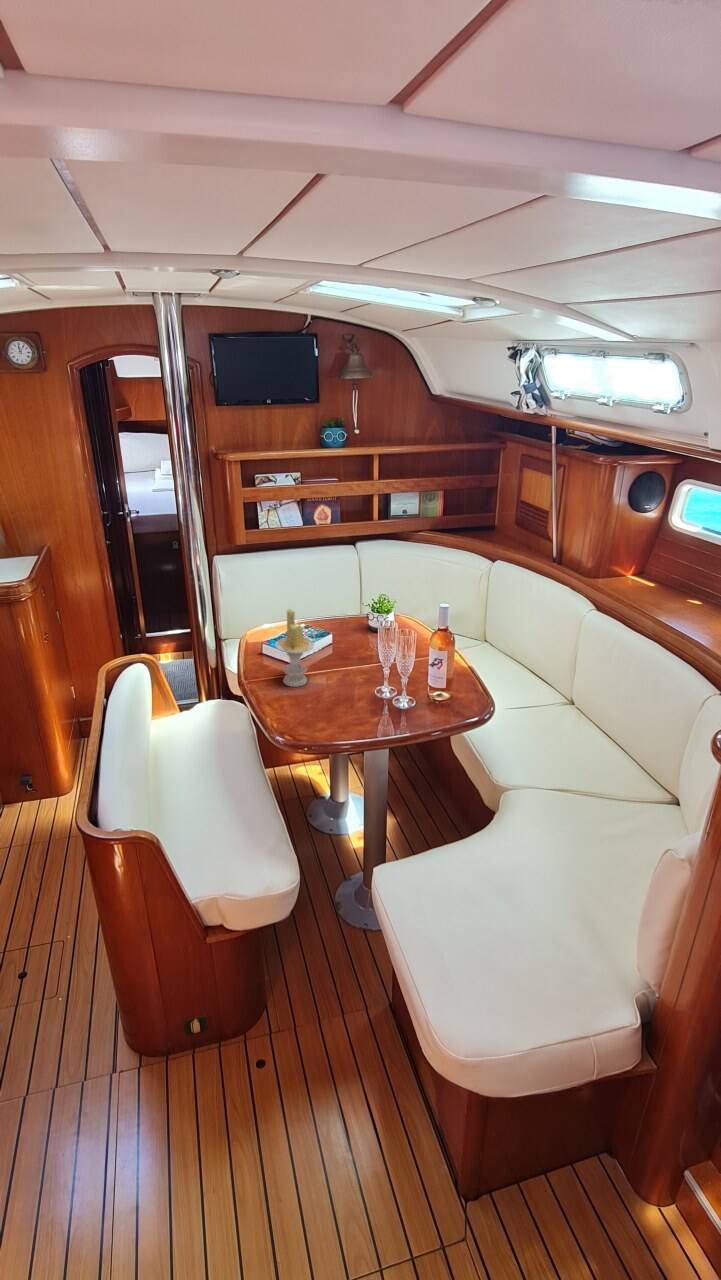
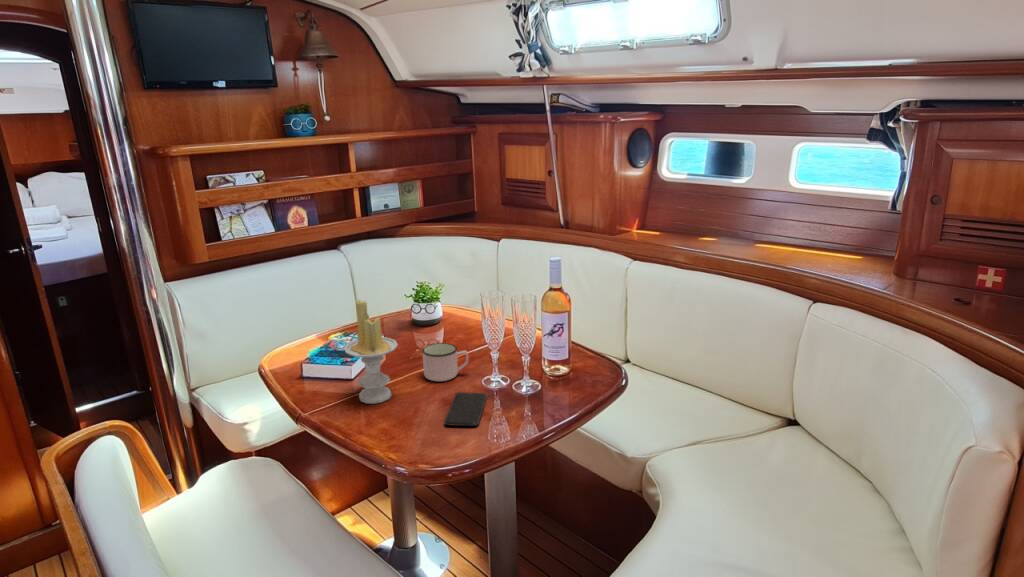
mug: none [339,651,373,682] -> present [422,343,468,381]
smartphone: none [322,694,369,722] -> present [444,392,487,426]

